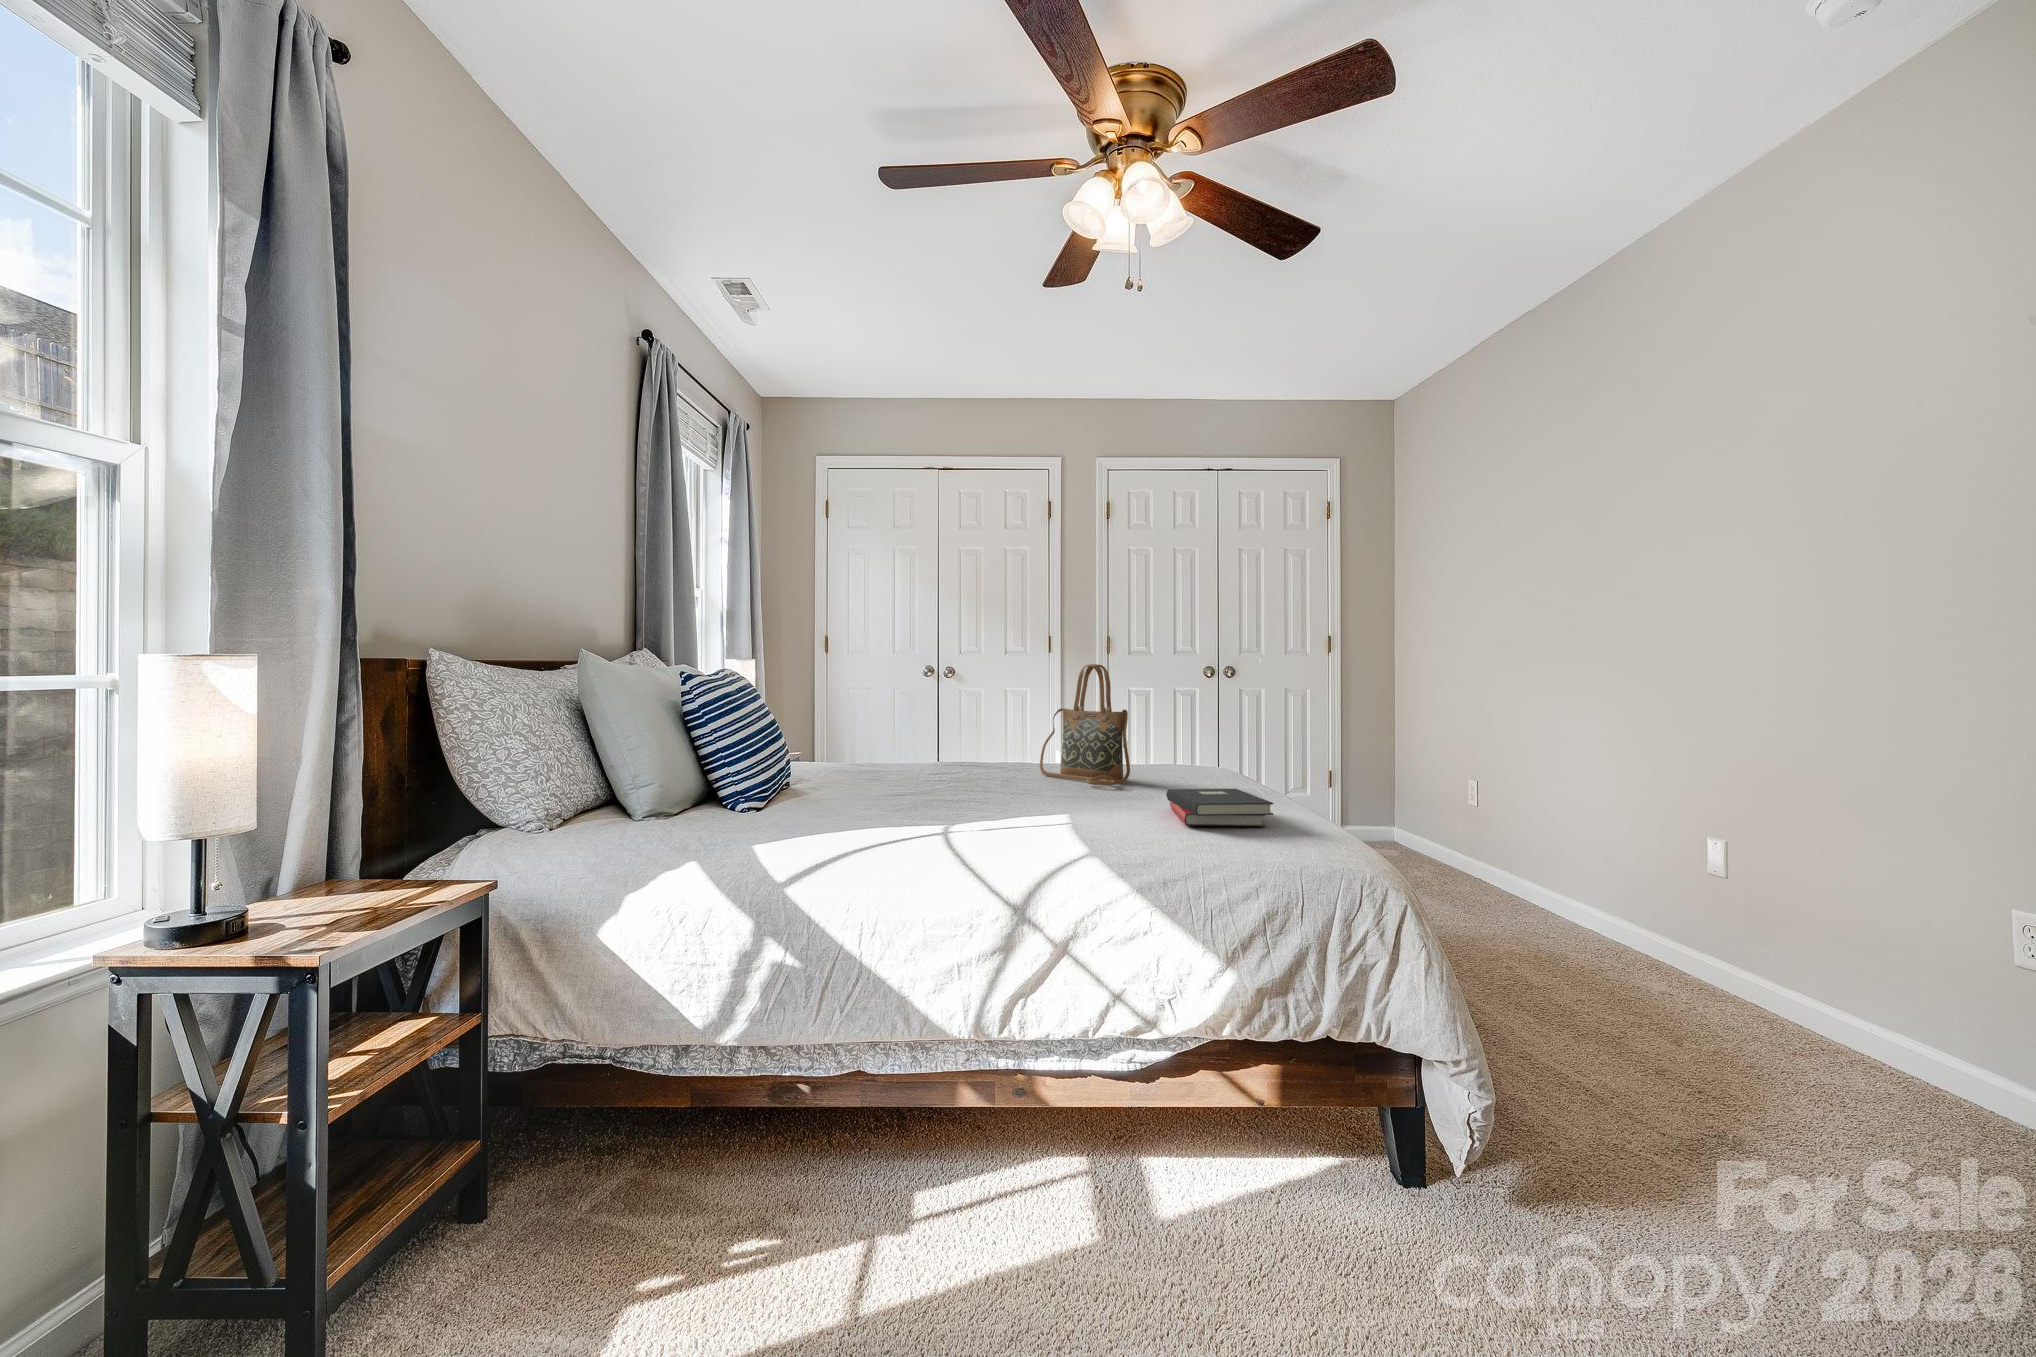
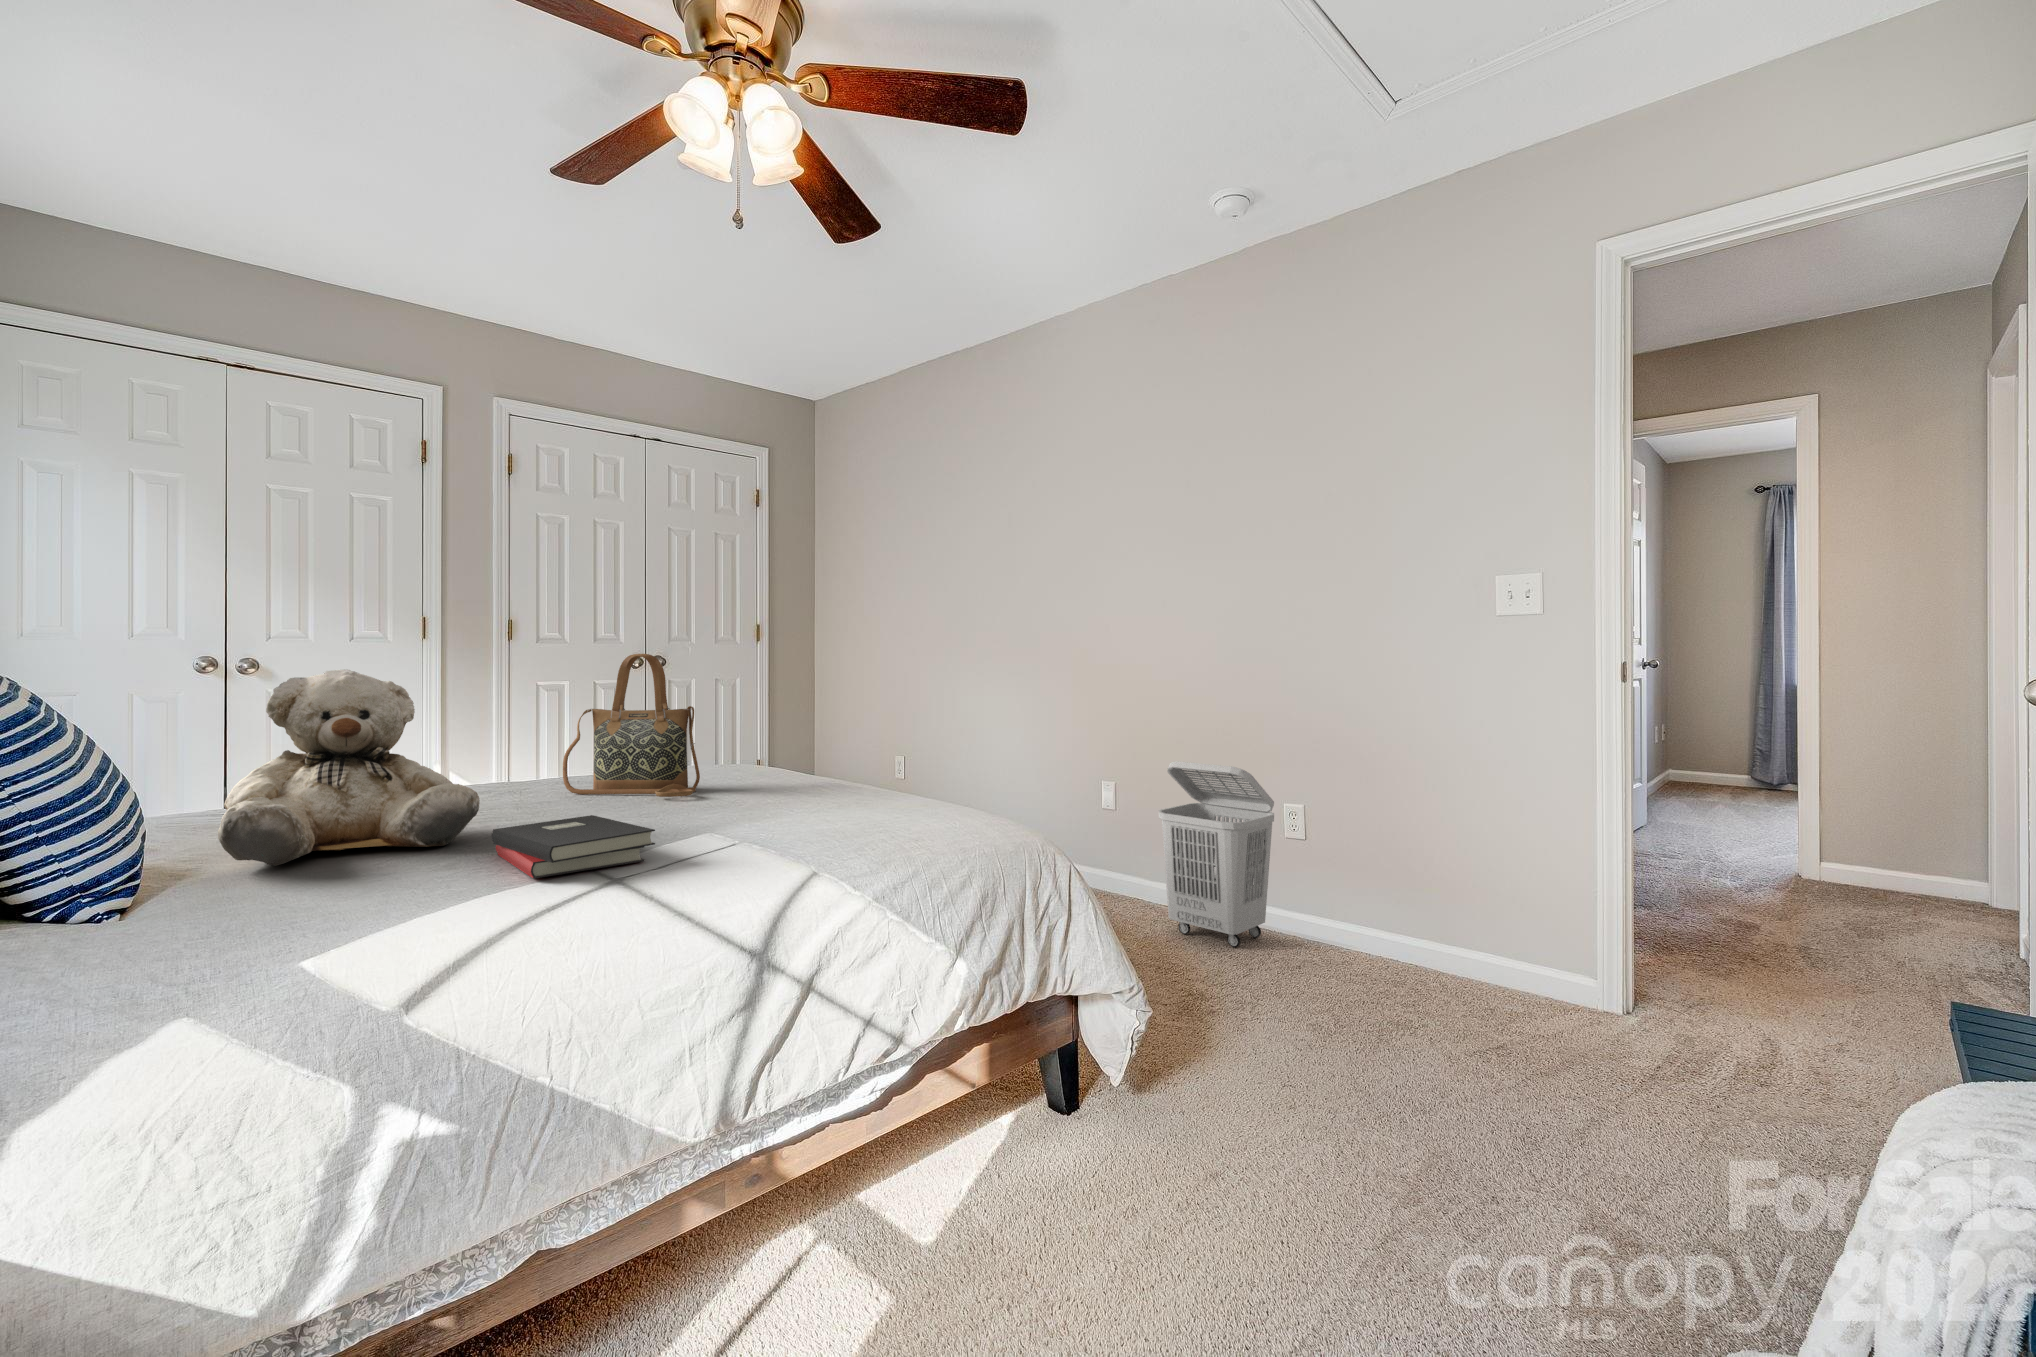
teddy bear: none [800,674,937,797] -> present [218,669,480,866]
hardback book: present [1166,789,1274,826] -> present [491,815,655,878]
laundry basket: none [1749,820,1980,1110] -> present [1158,761,1274,947]

